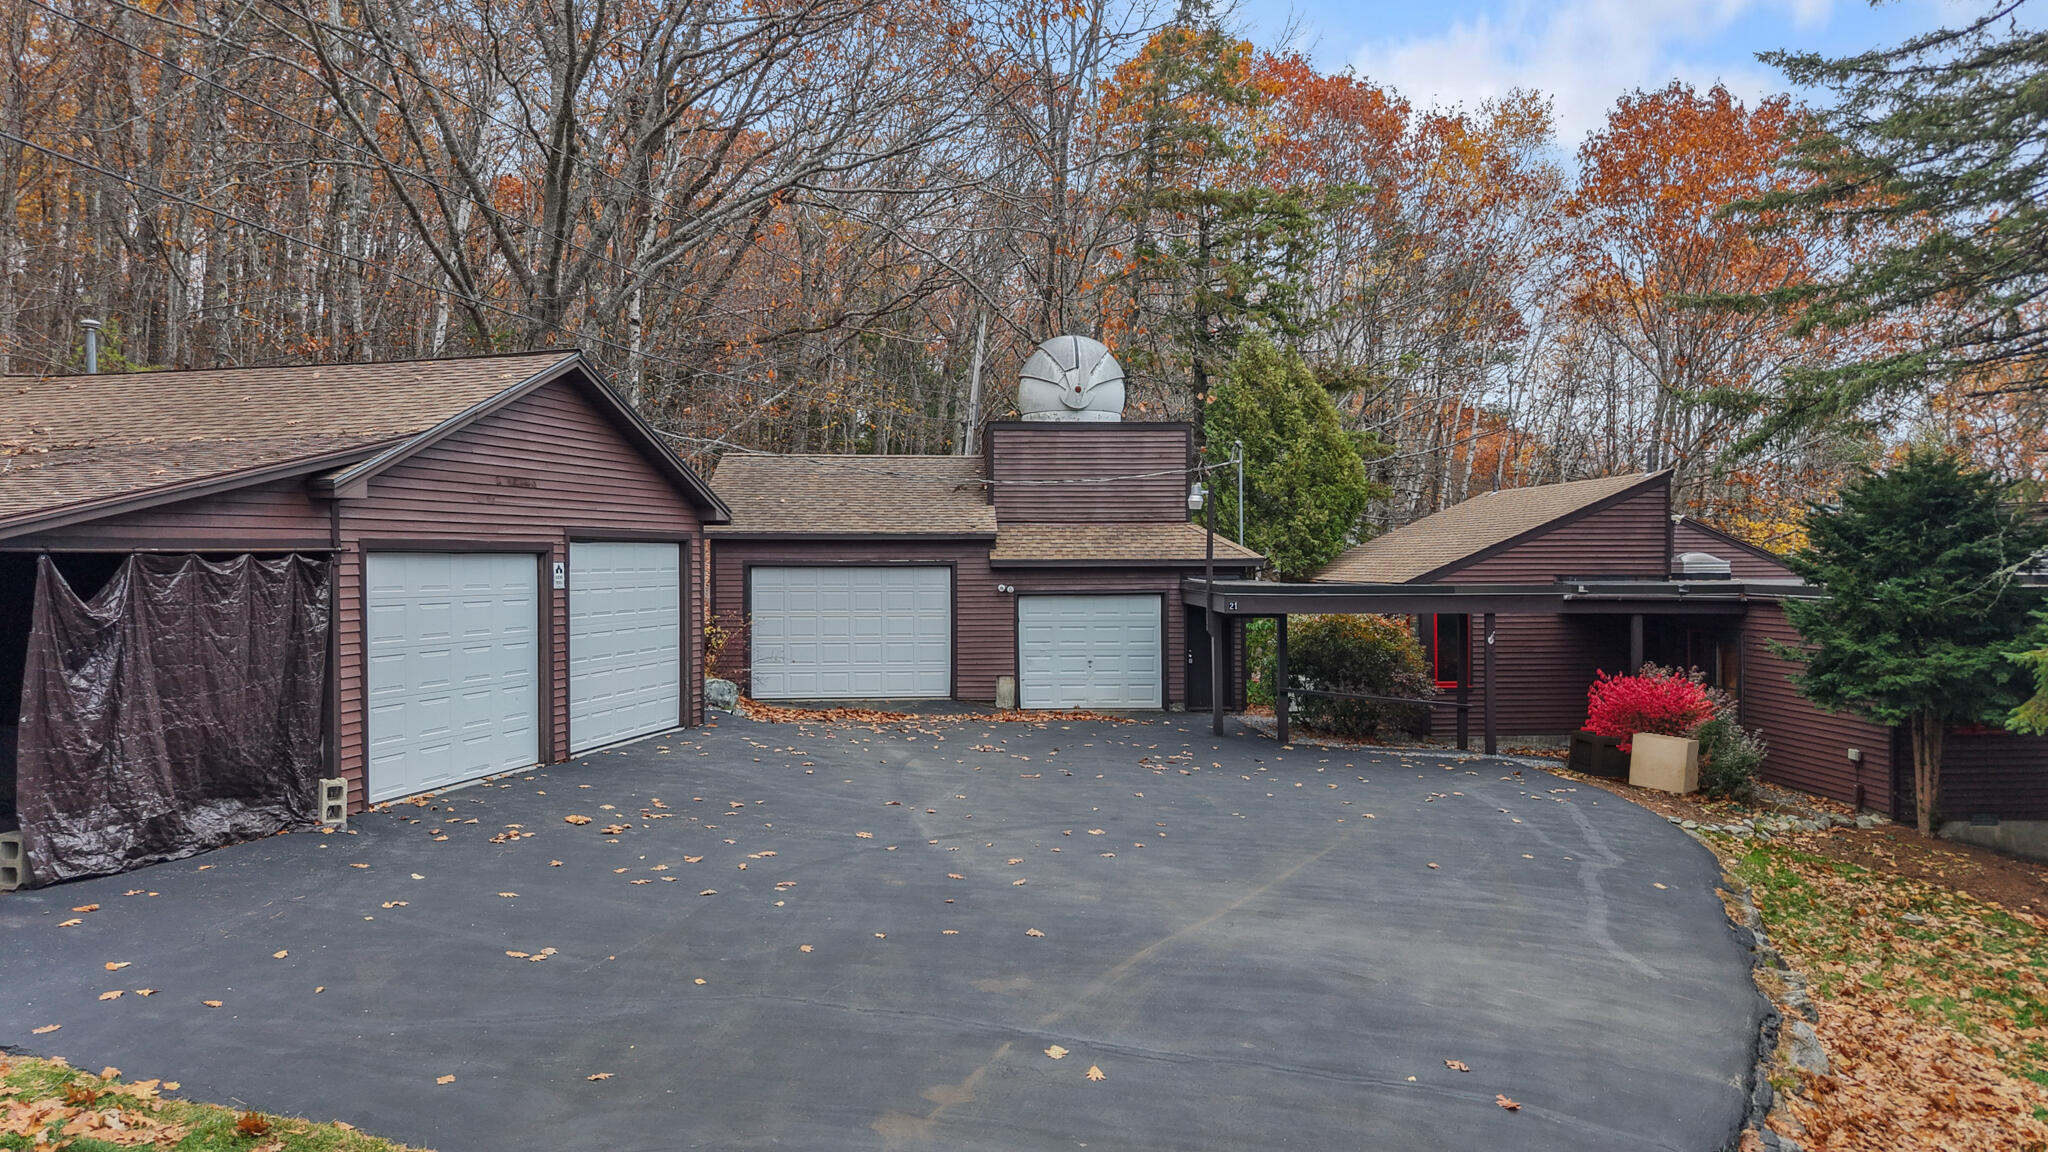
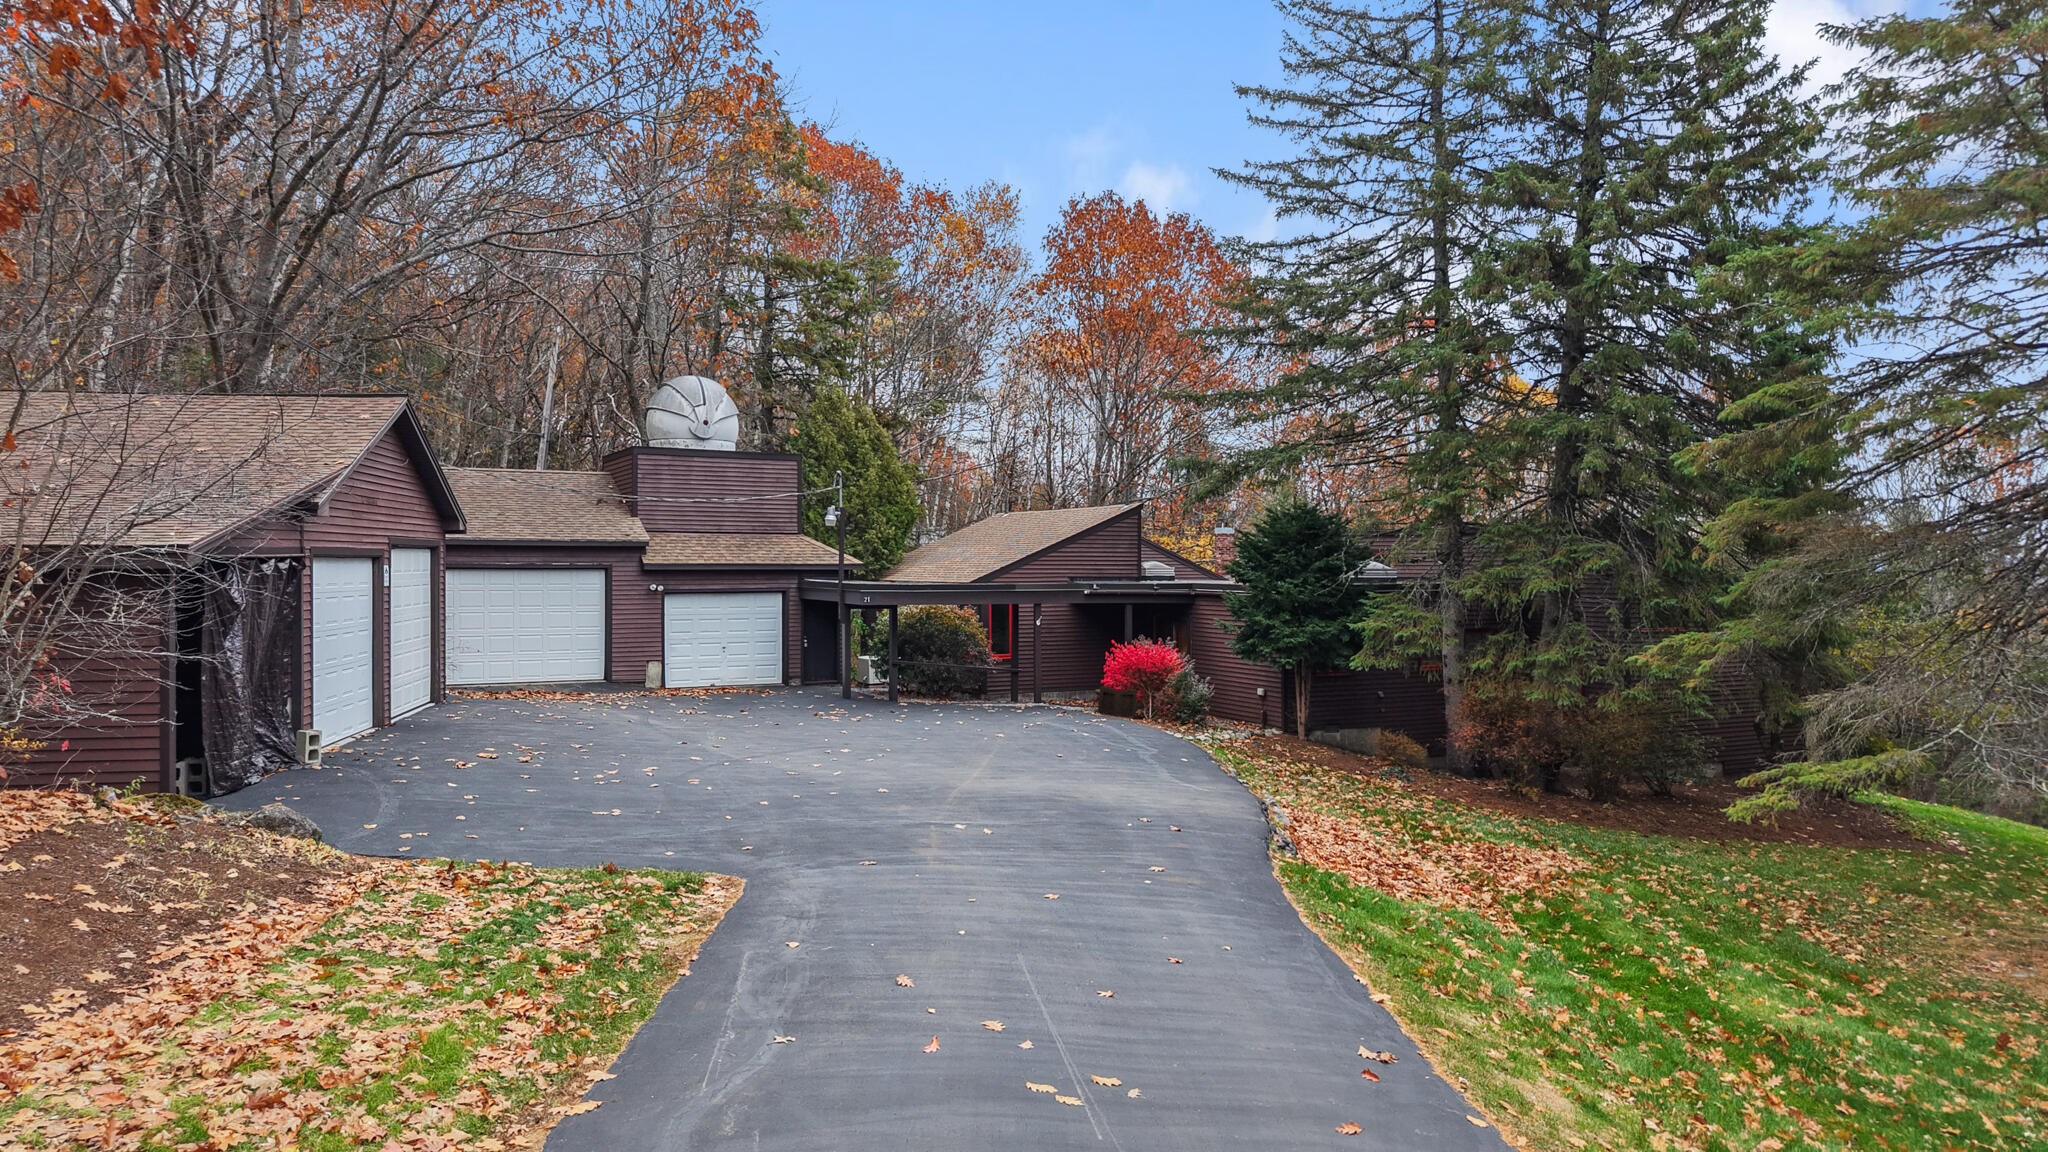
cardboard box: present [1629,732,1699,794] -> none [1138,685,1180,724]

